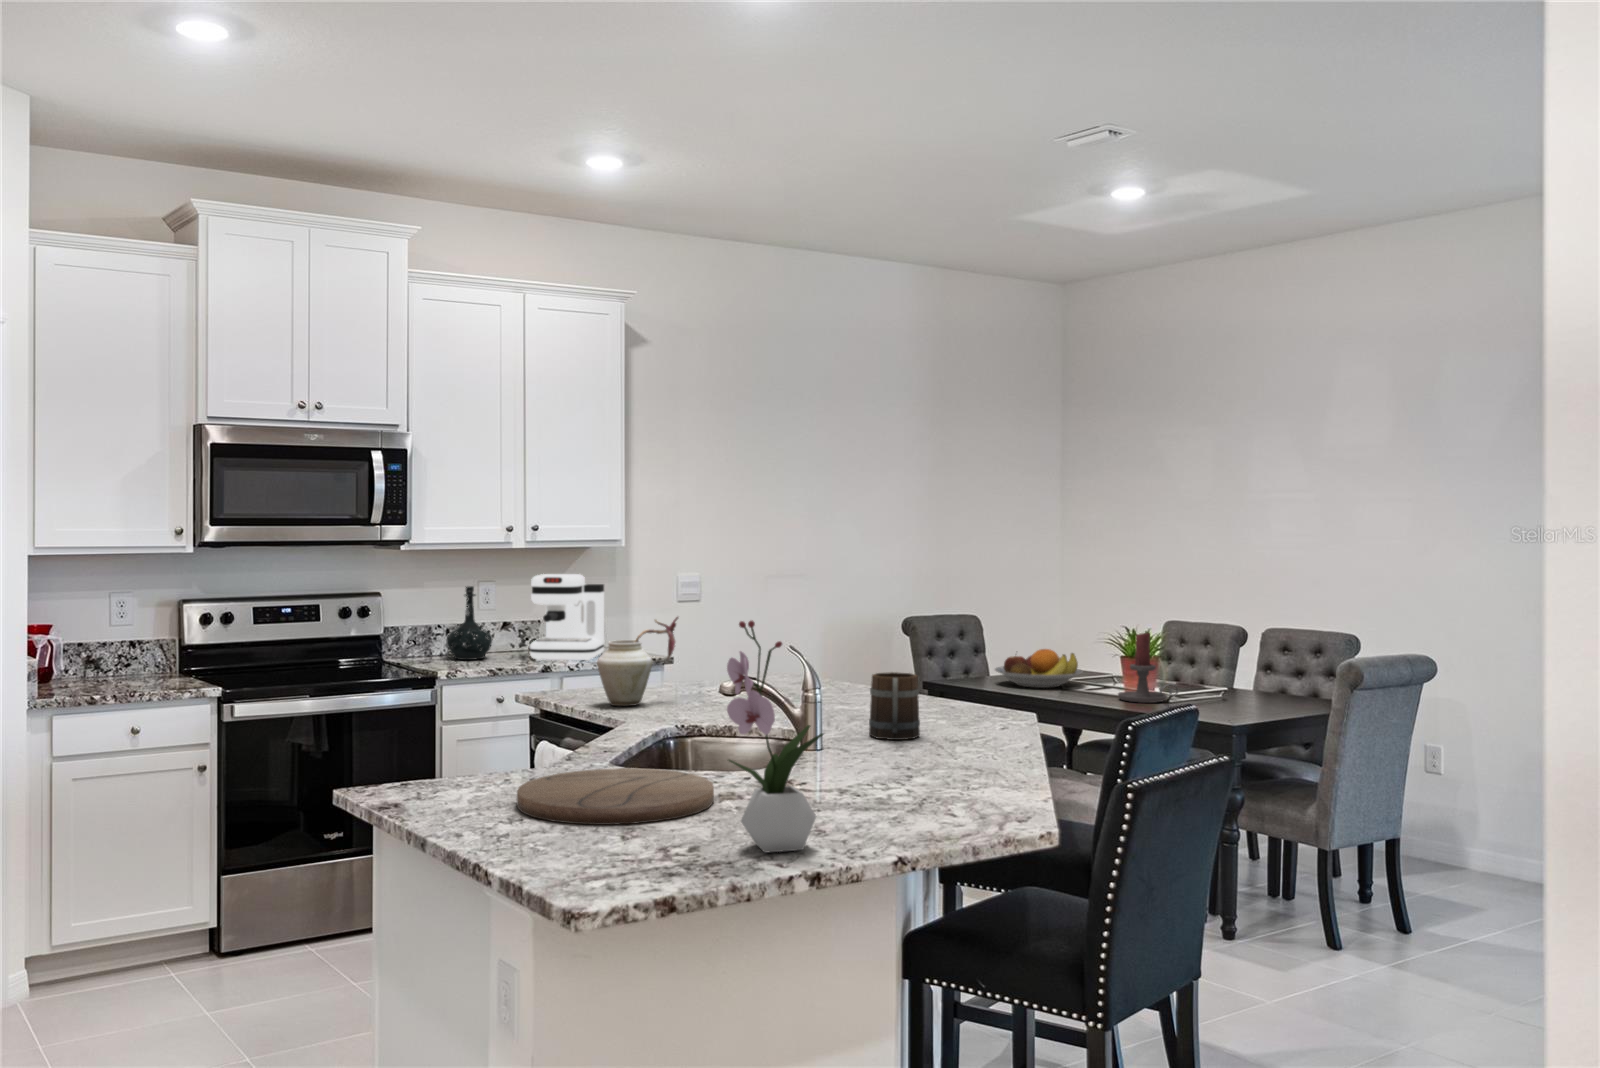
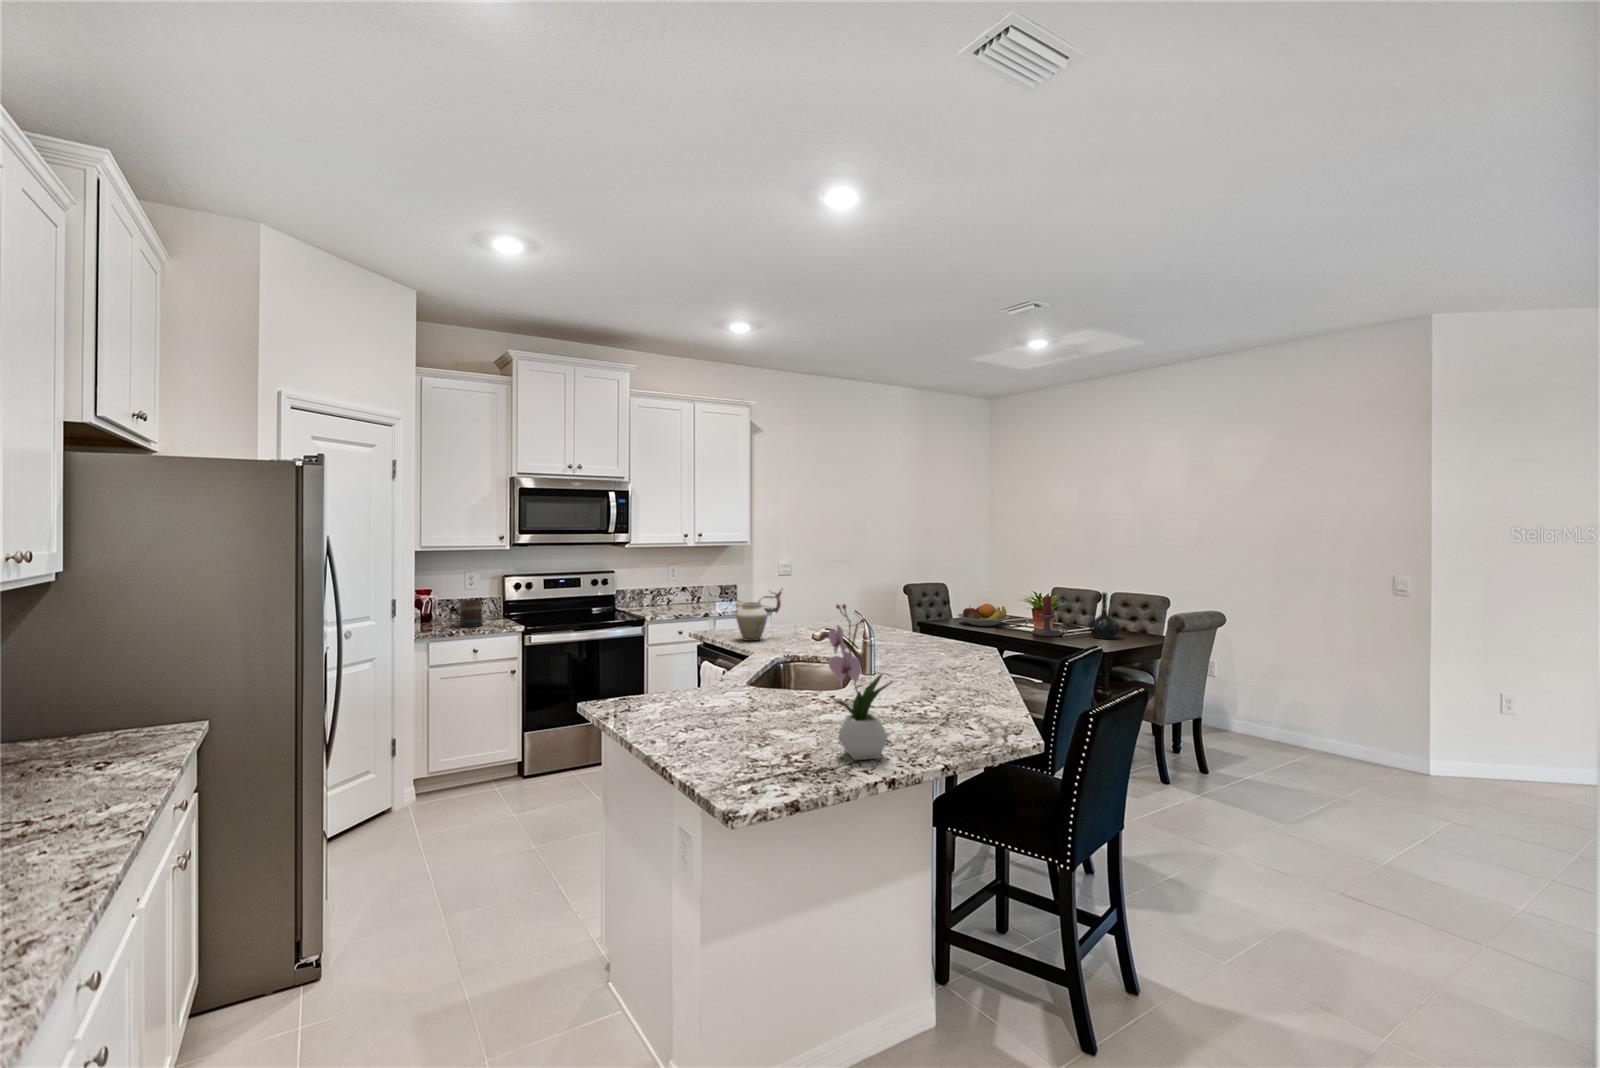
coffee maker: present [530,574,604,661] -> none [696,561,738,610]
bottle: present [446,586,493,660] -> present [1089,593,1120,639]
mug: present [869,672,920,740] -> present [457,599,483,627]
cutting board: present [517,768,714,825] -> none [690,690,814,733]

